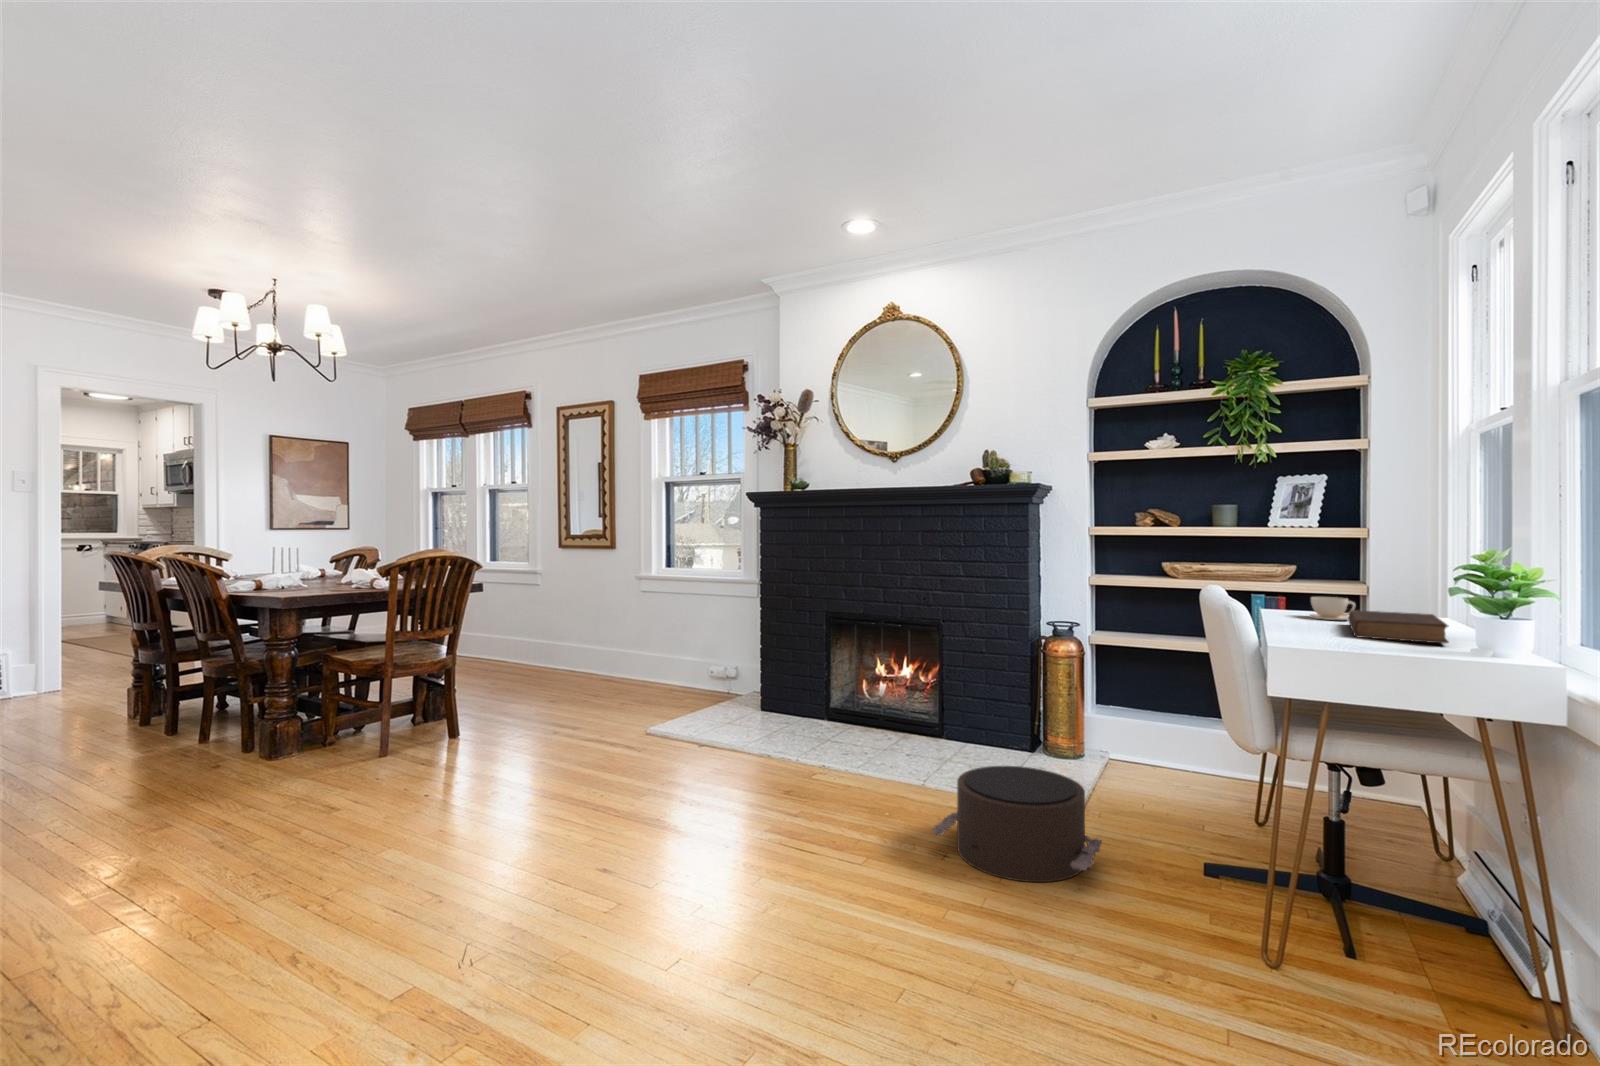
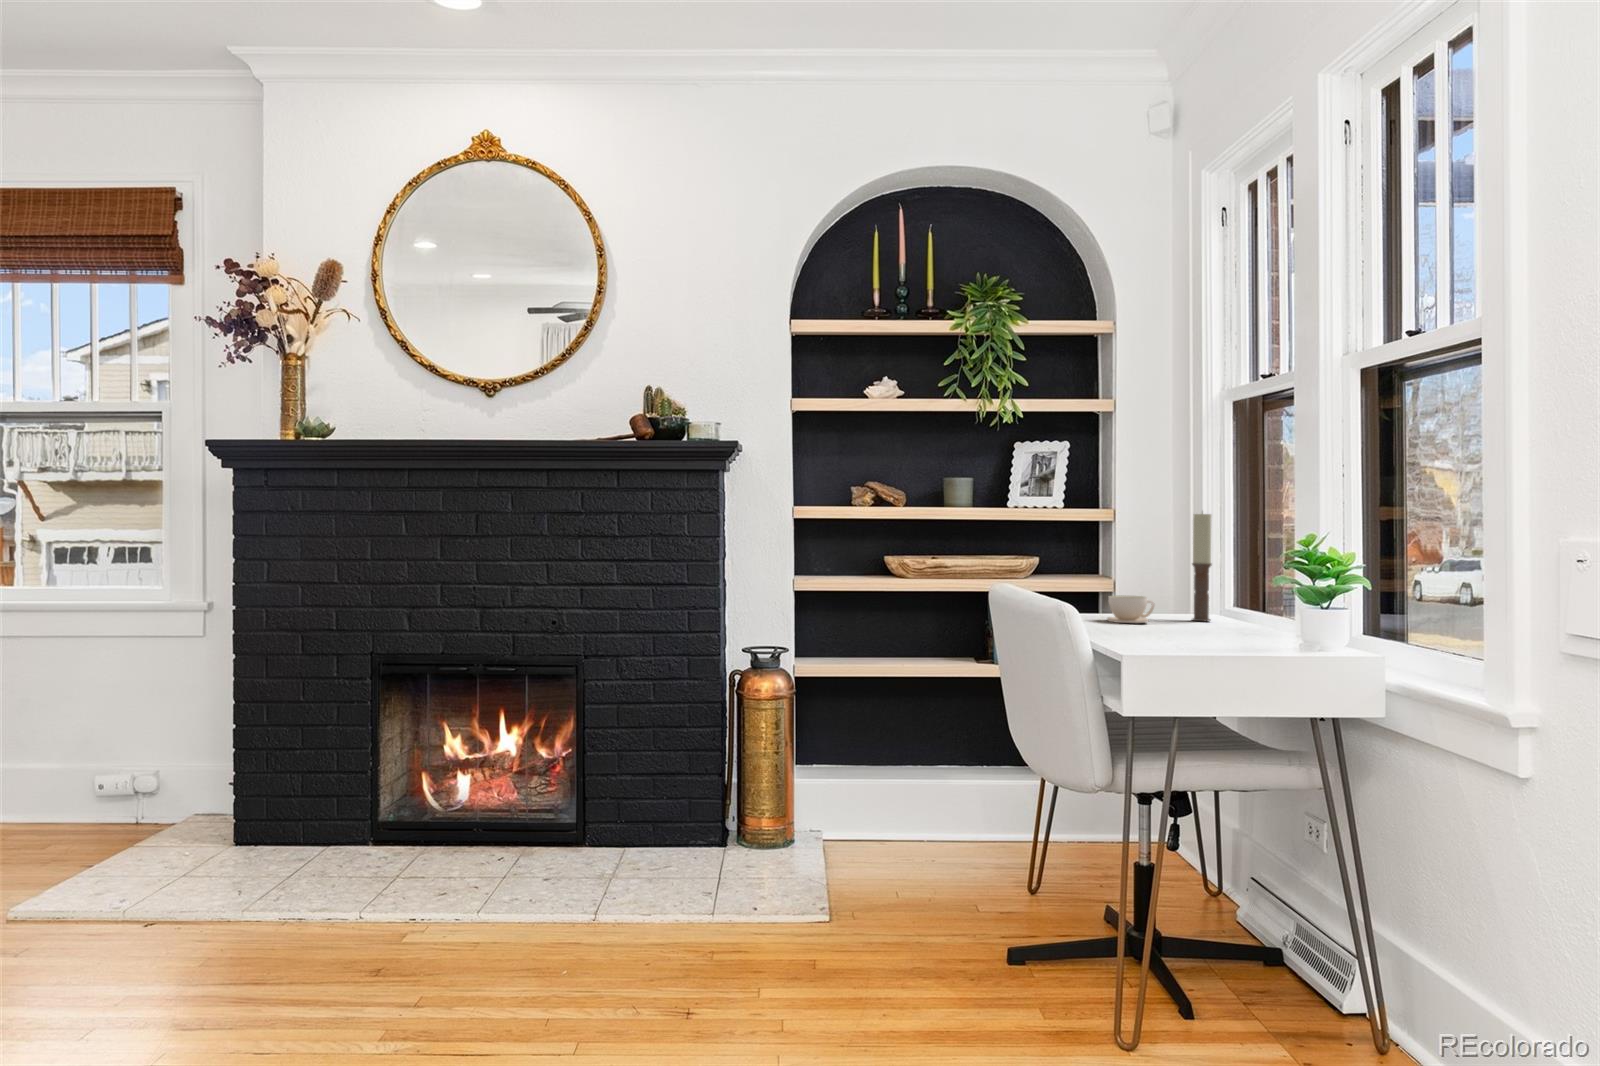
candle: none [1406,527,1427,622] -> present [1192,513,1212,621]
book: present [1348,610,1449,643] -> none [1155,610,1269,643]
pouf: present [932,766,1102,882] -> none [667,856,898,1015]

